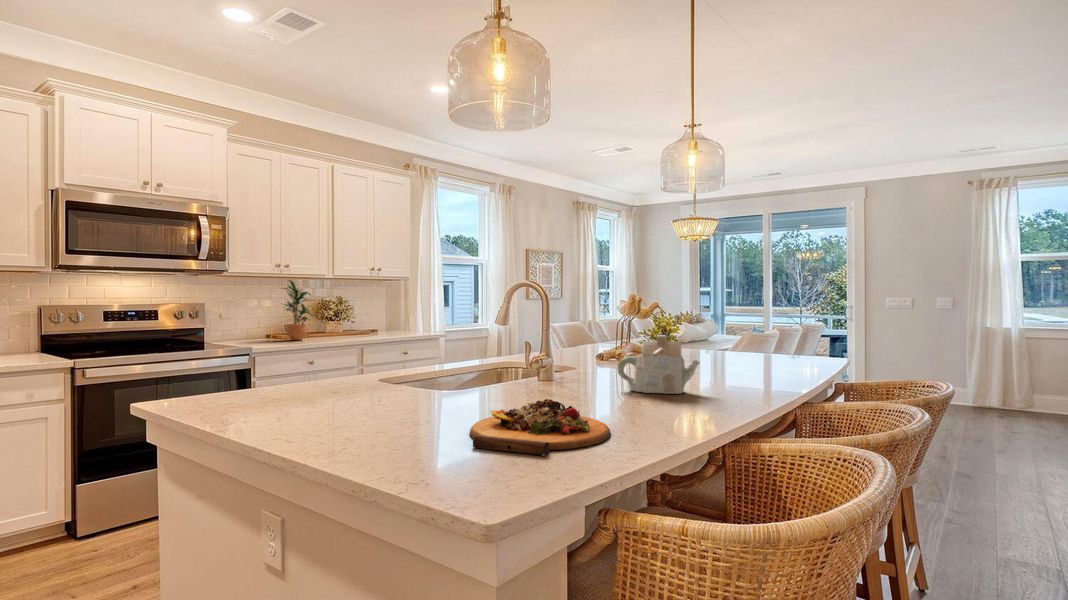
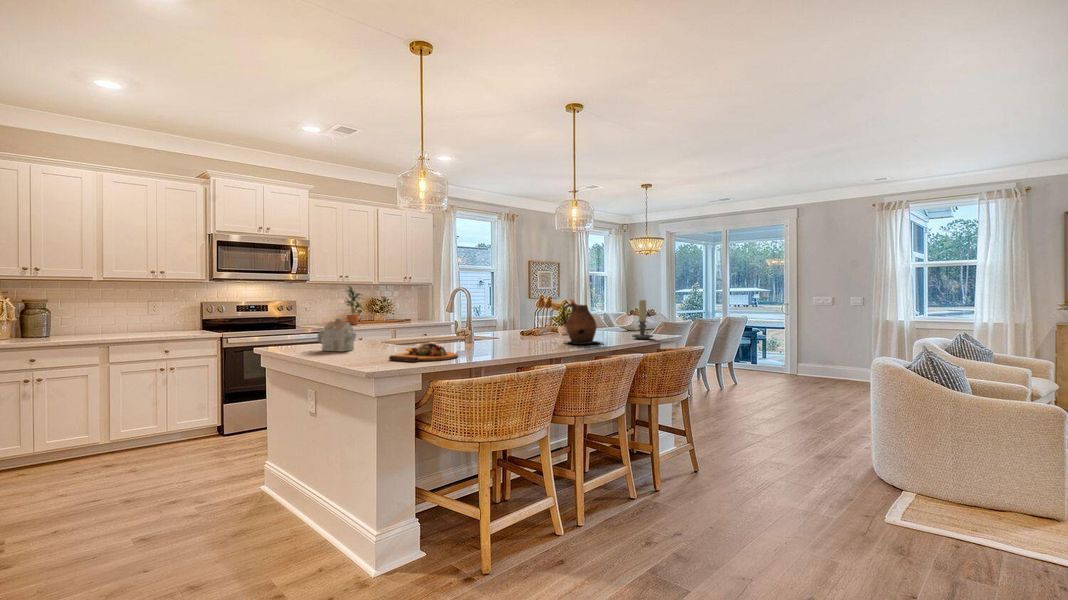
candle holder: none [788,302,826,367] -> present [632,300,653,339]
ceramic pitcher: none [707,303,784,384] -> present [562,300,602,344]
teapot: present [618,335,700,394] -> present [318,318,357,351]

